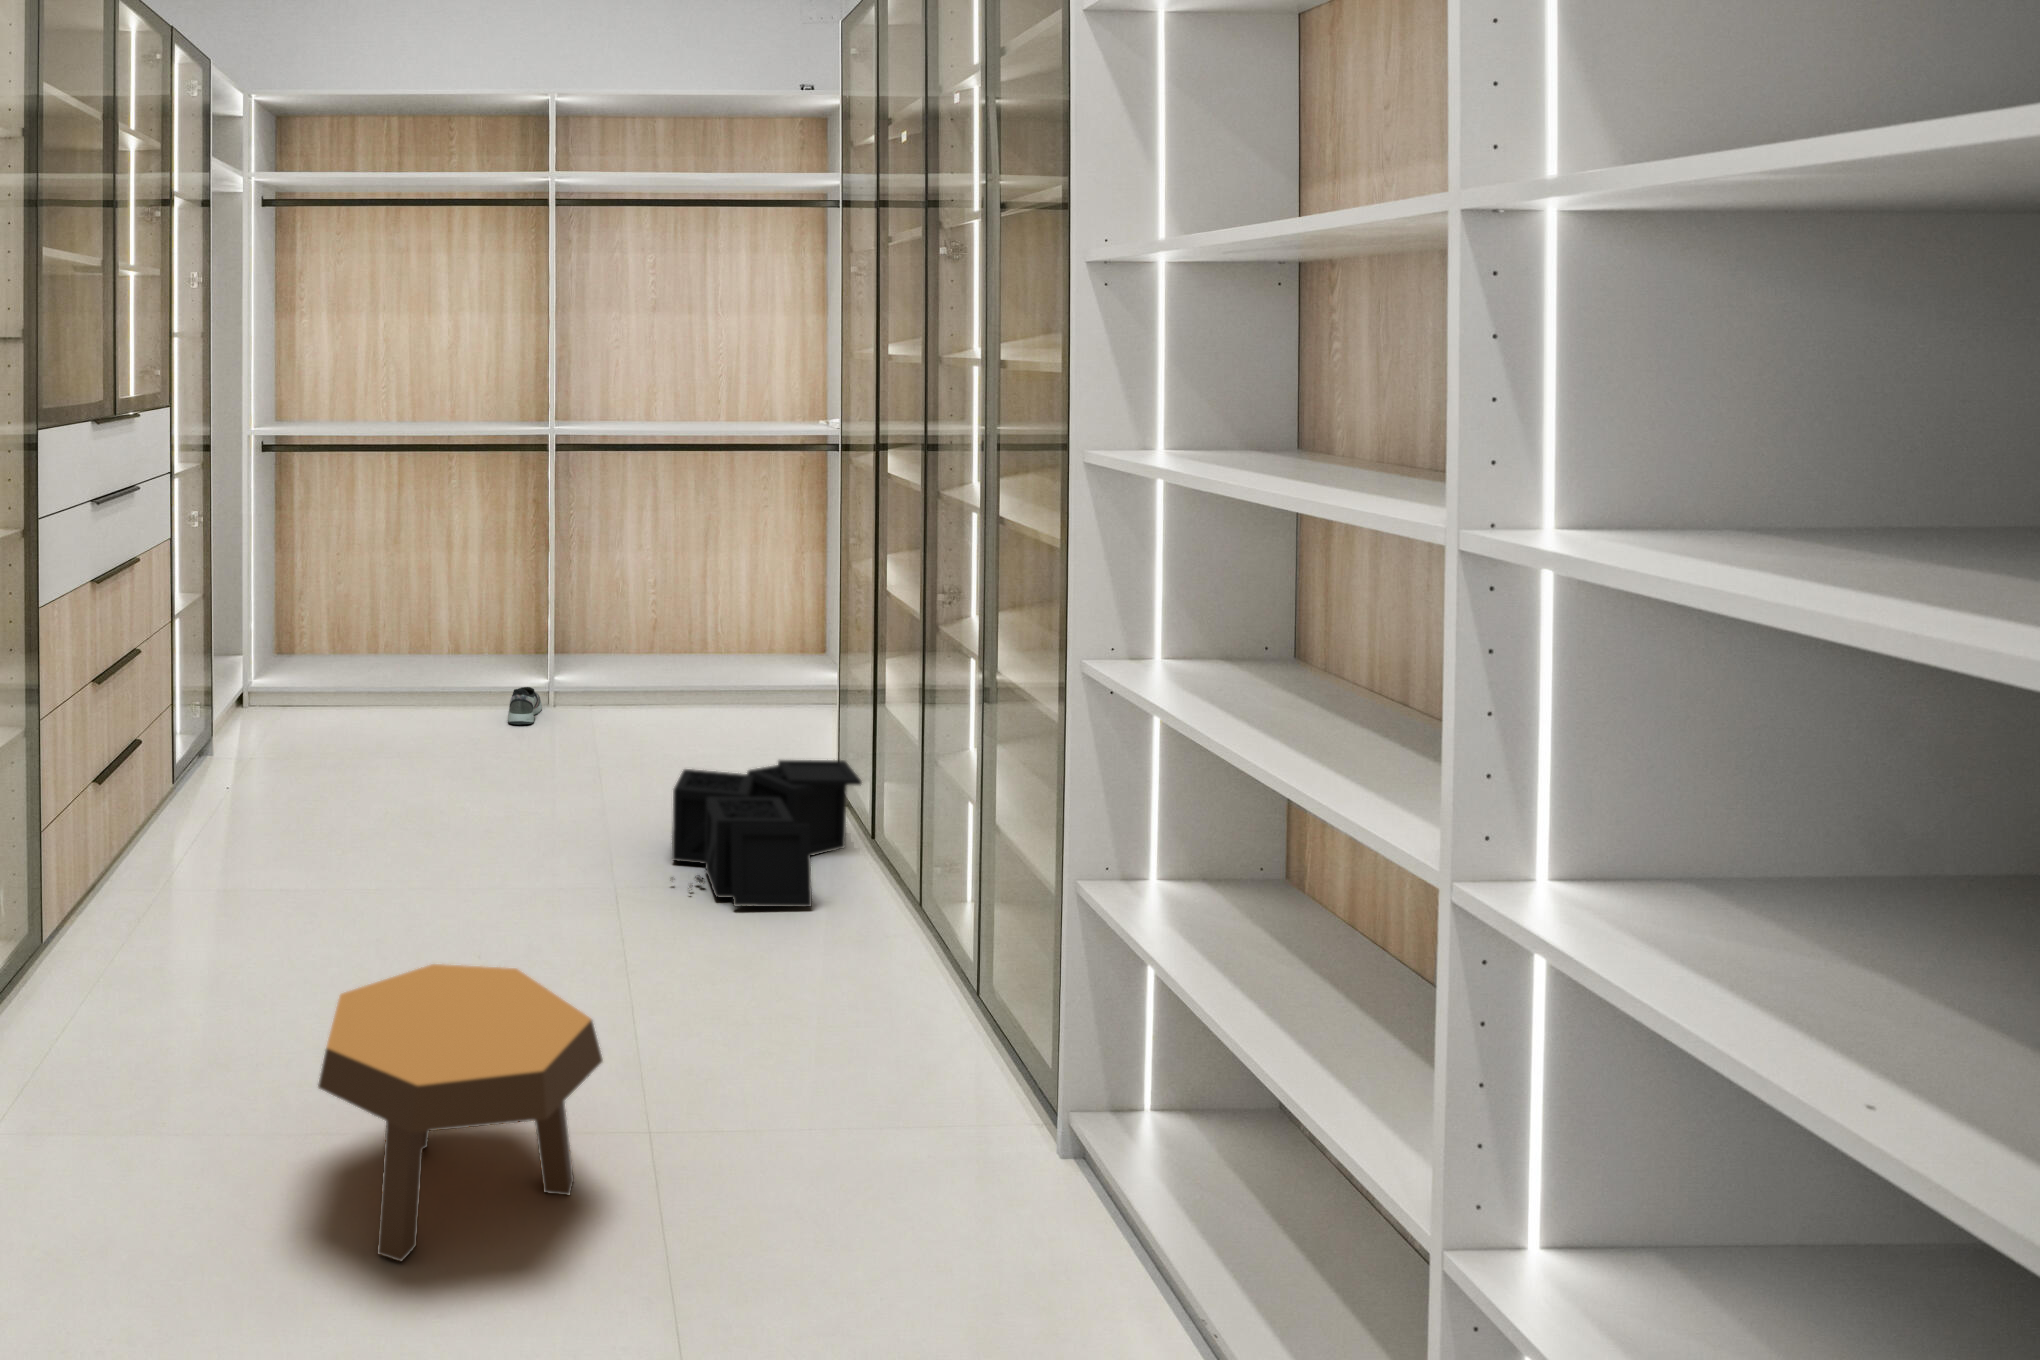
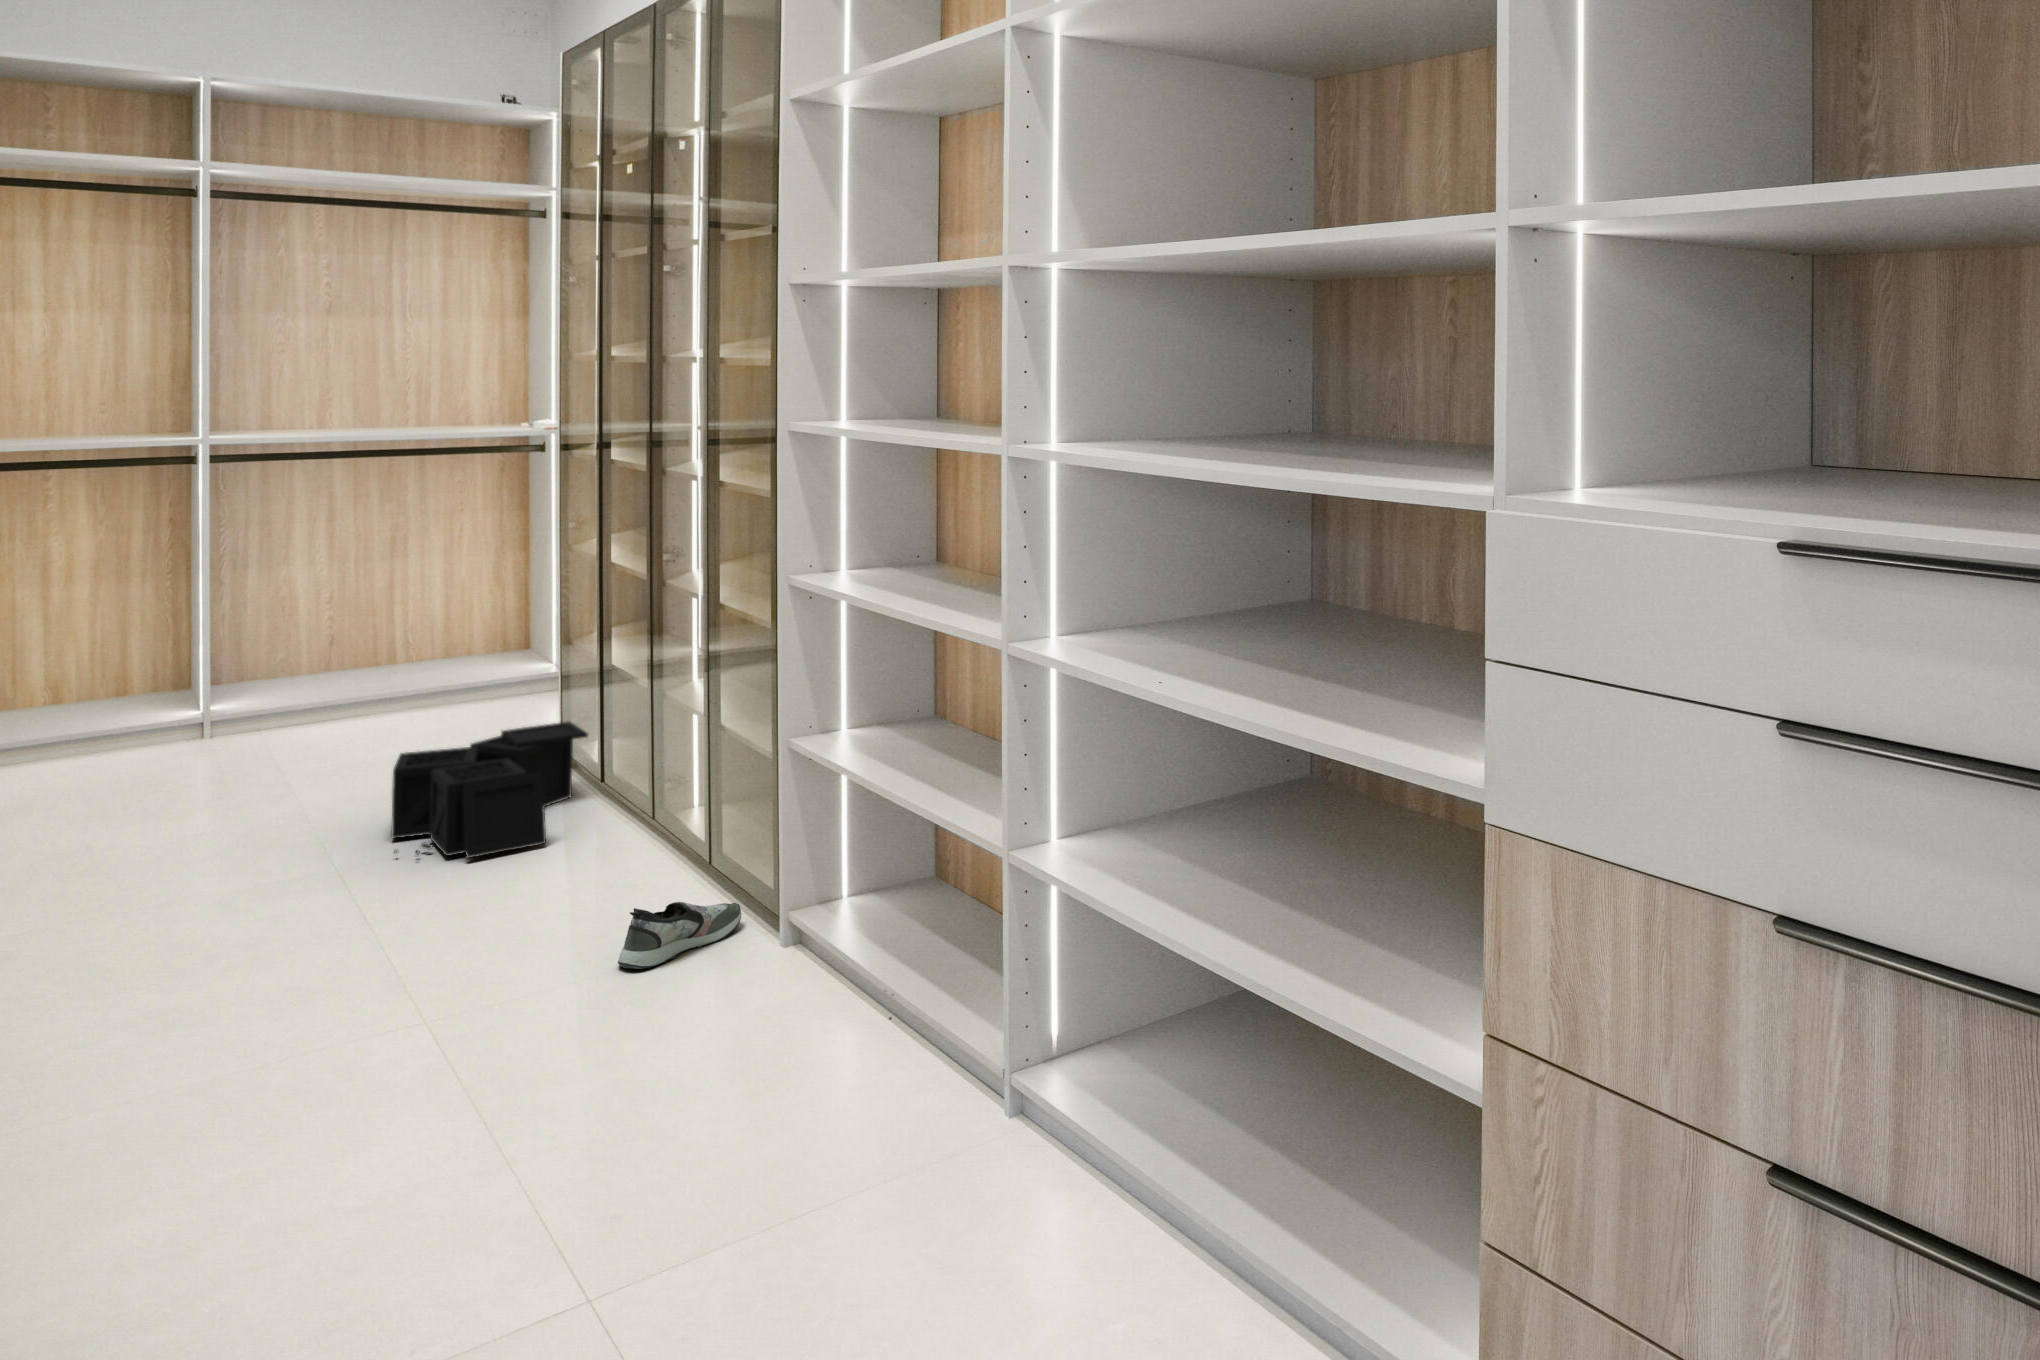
shoe: present [508,687,542,725] -> present [618,902,741,969]
footstool: present [318,964,603,1261] -> none [57,917,377,1182]

